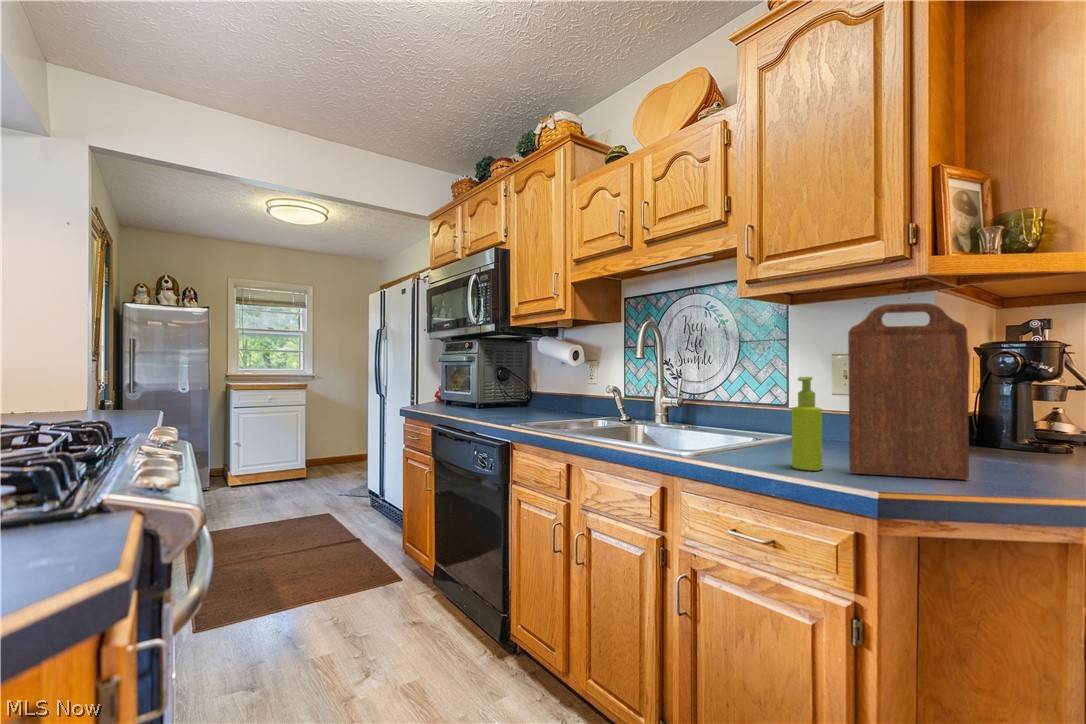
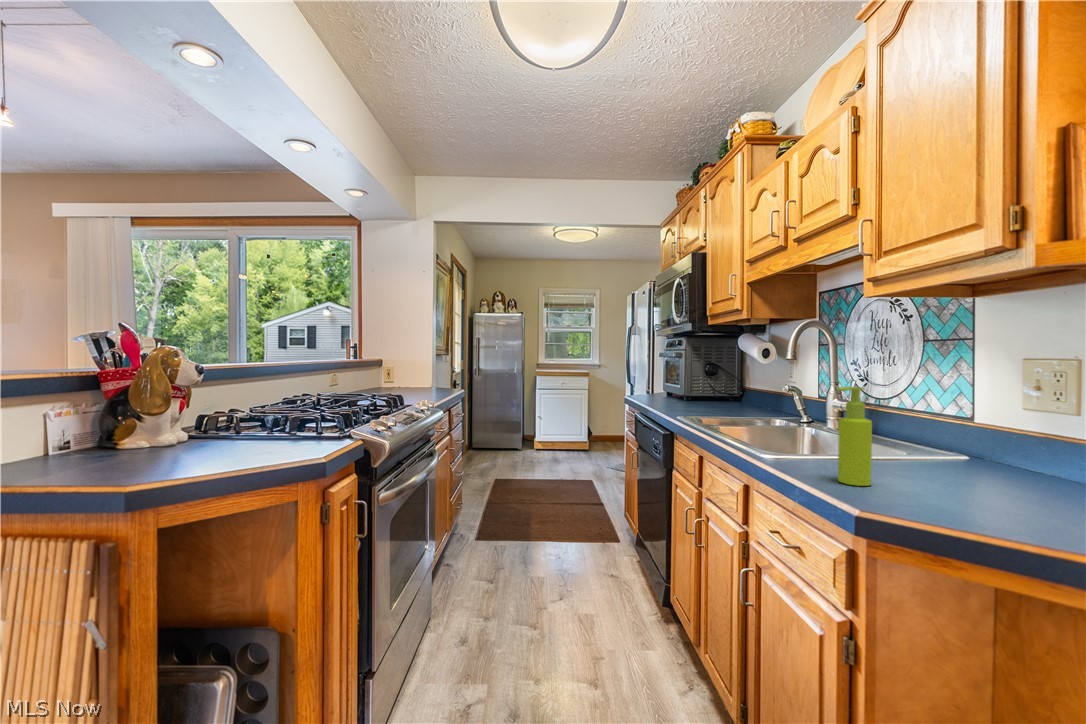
cutting board: present [848,303,969,479] -> none [890,305,1043,522]

